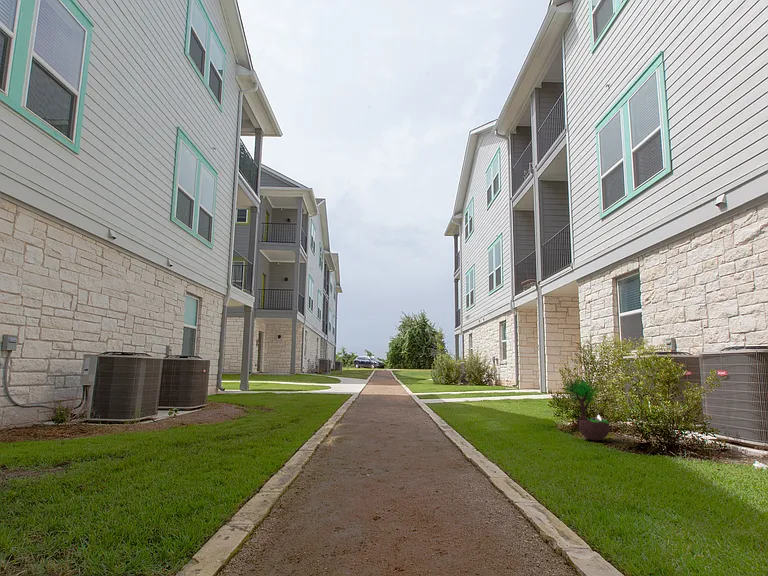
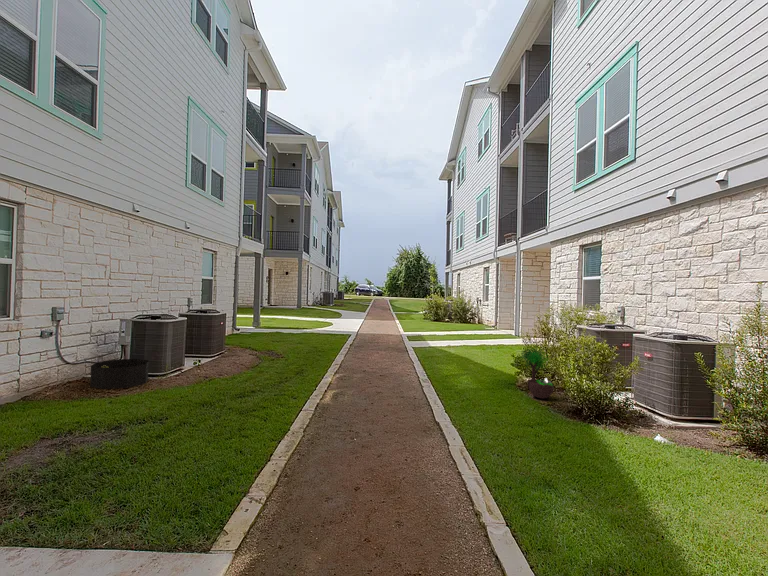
basket: none [40,404,114,436] -> present [90,359,149,389]

